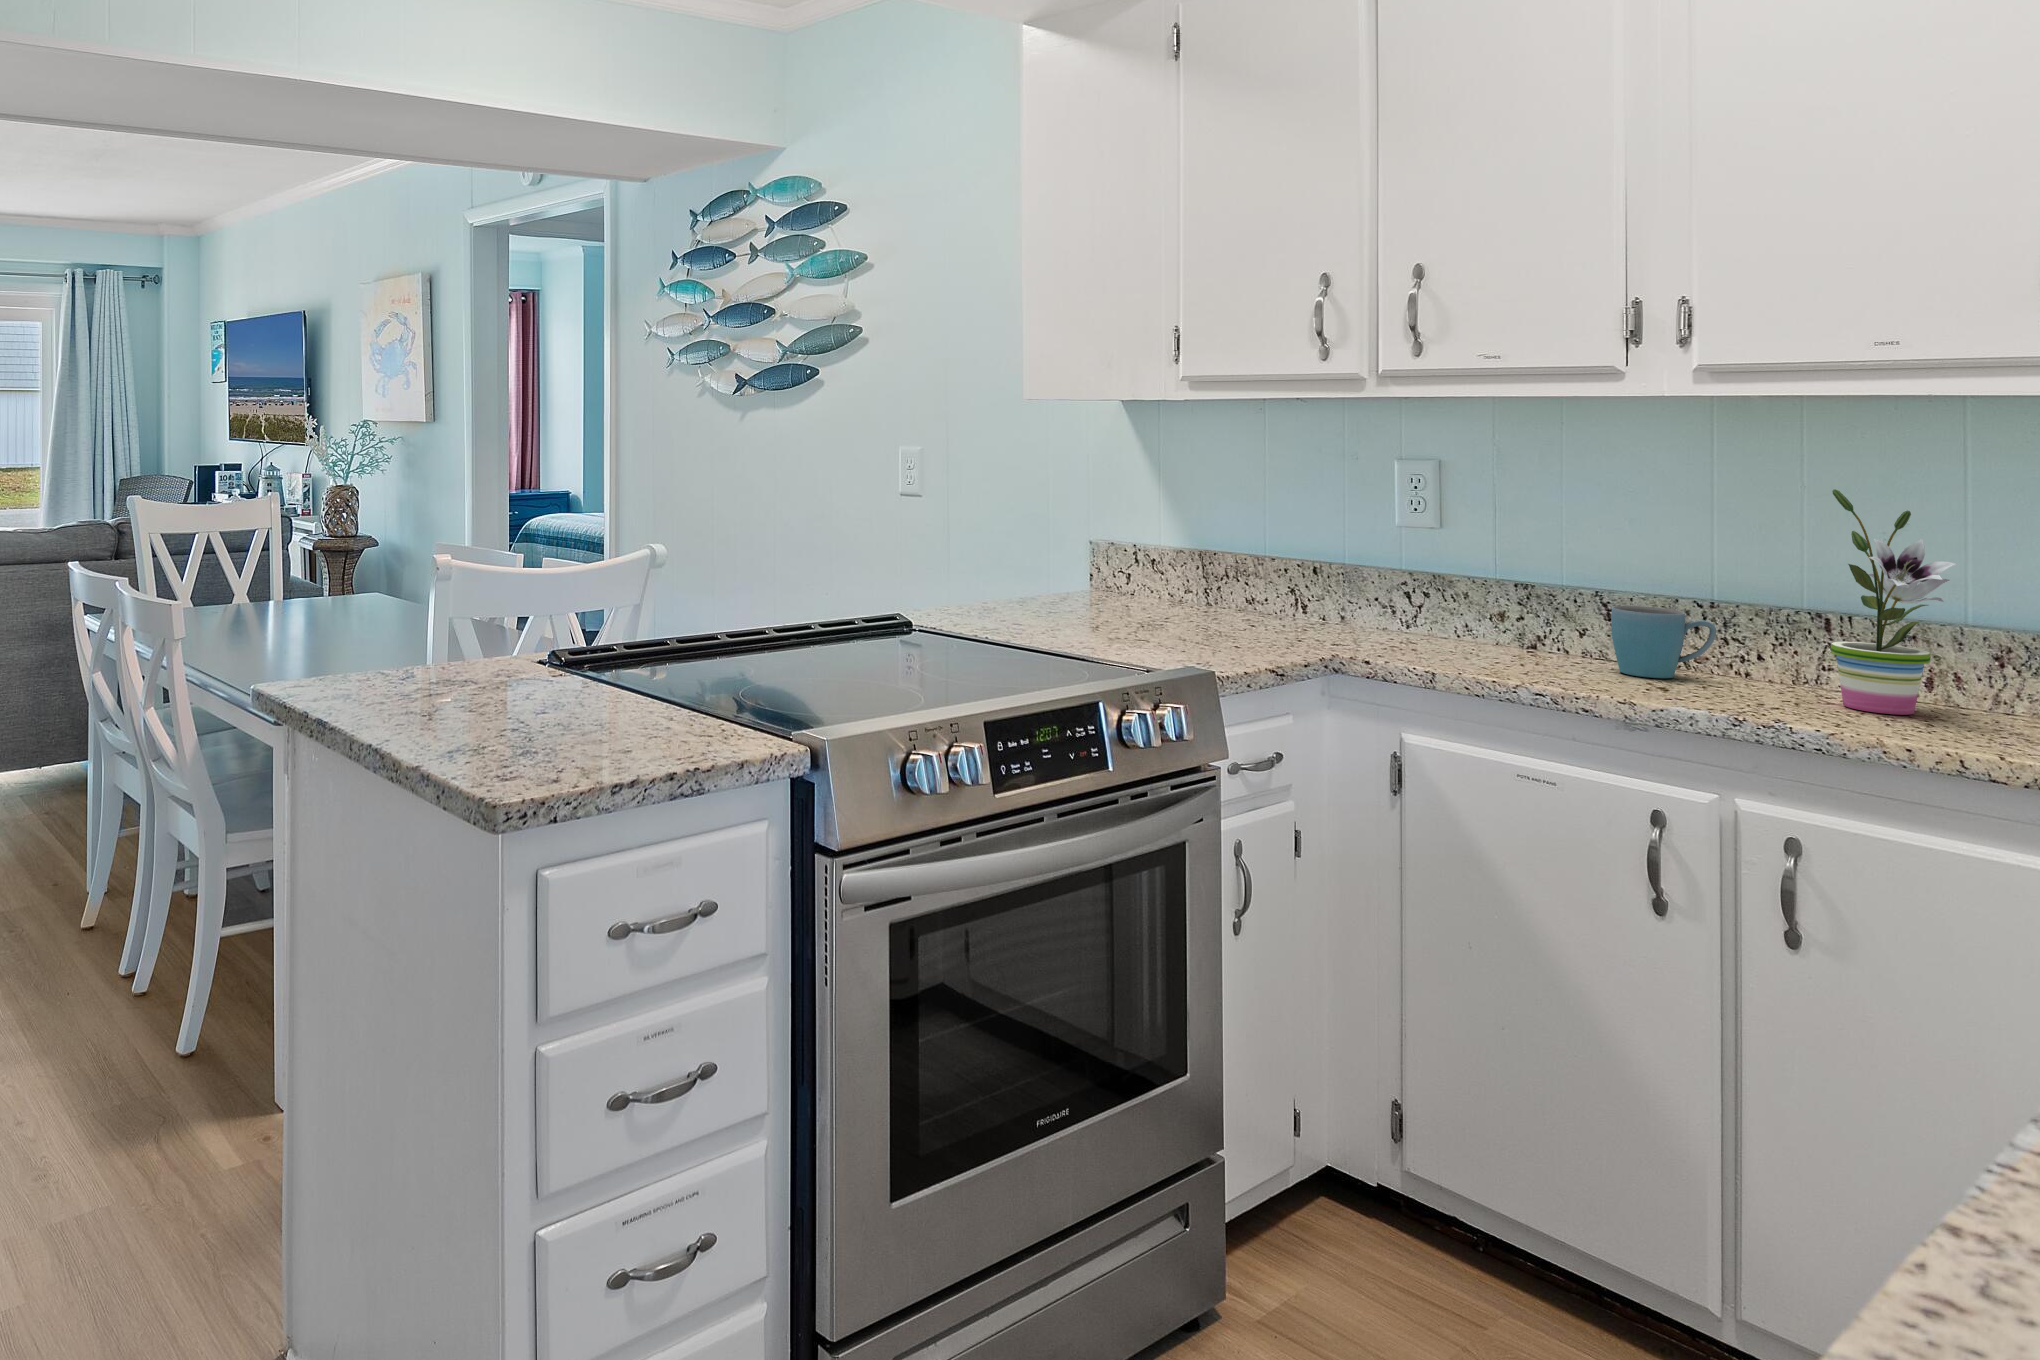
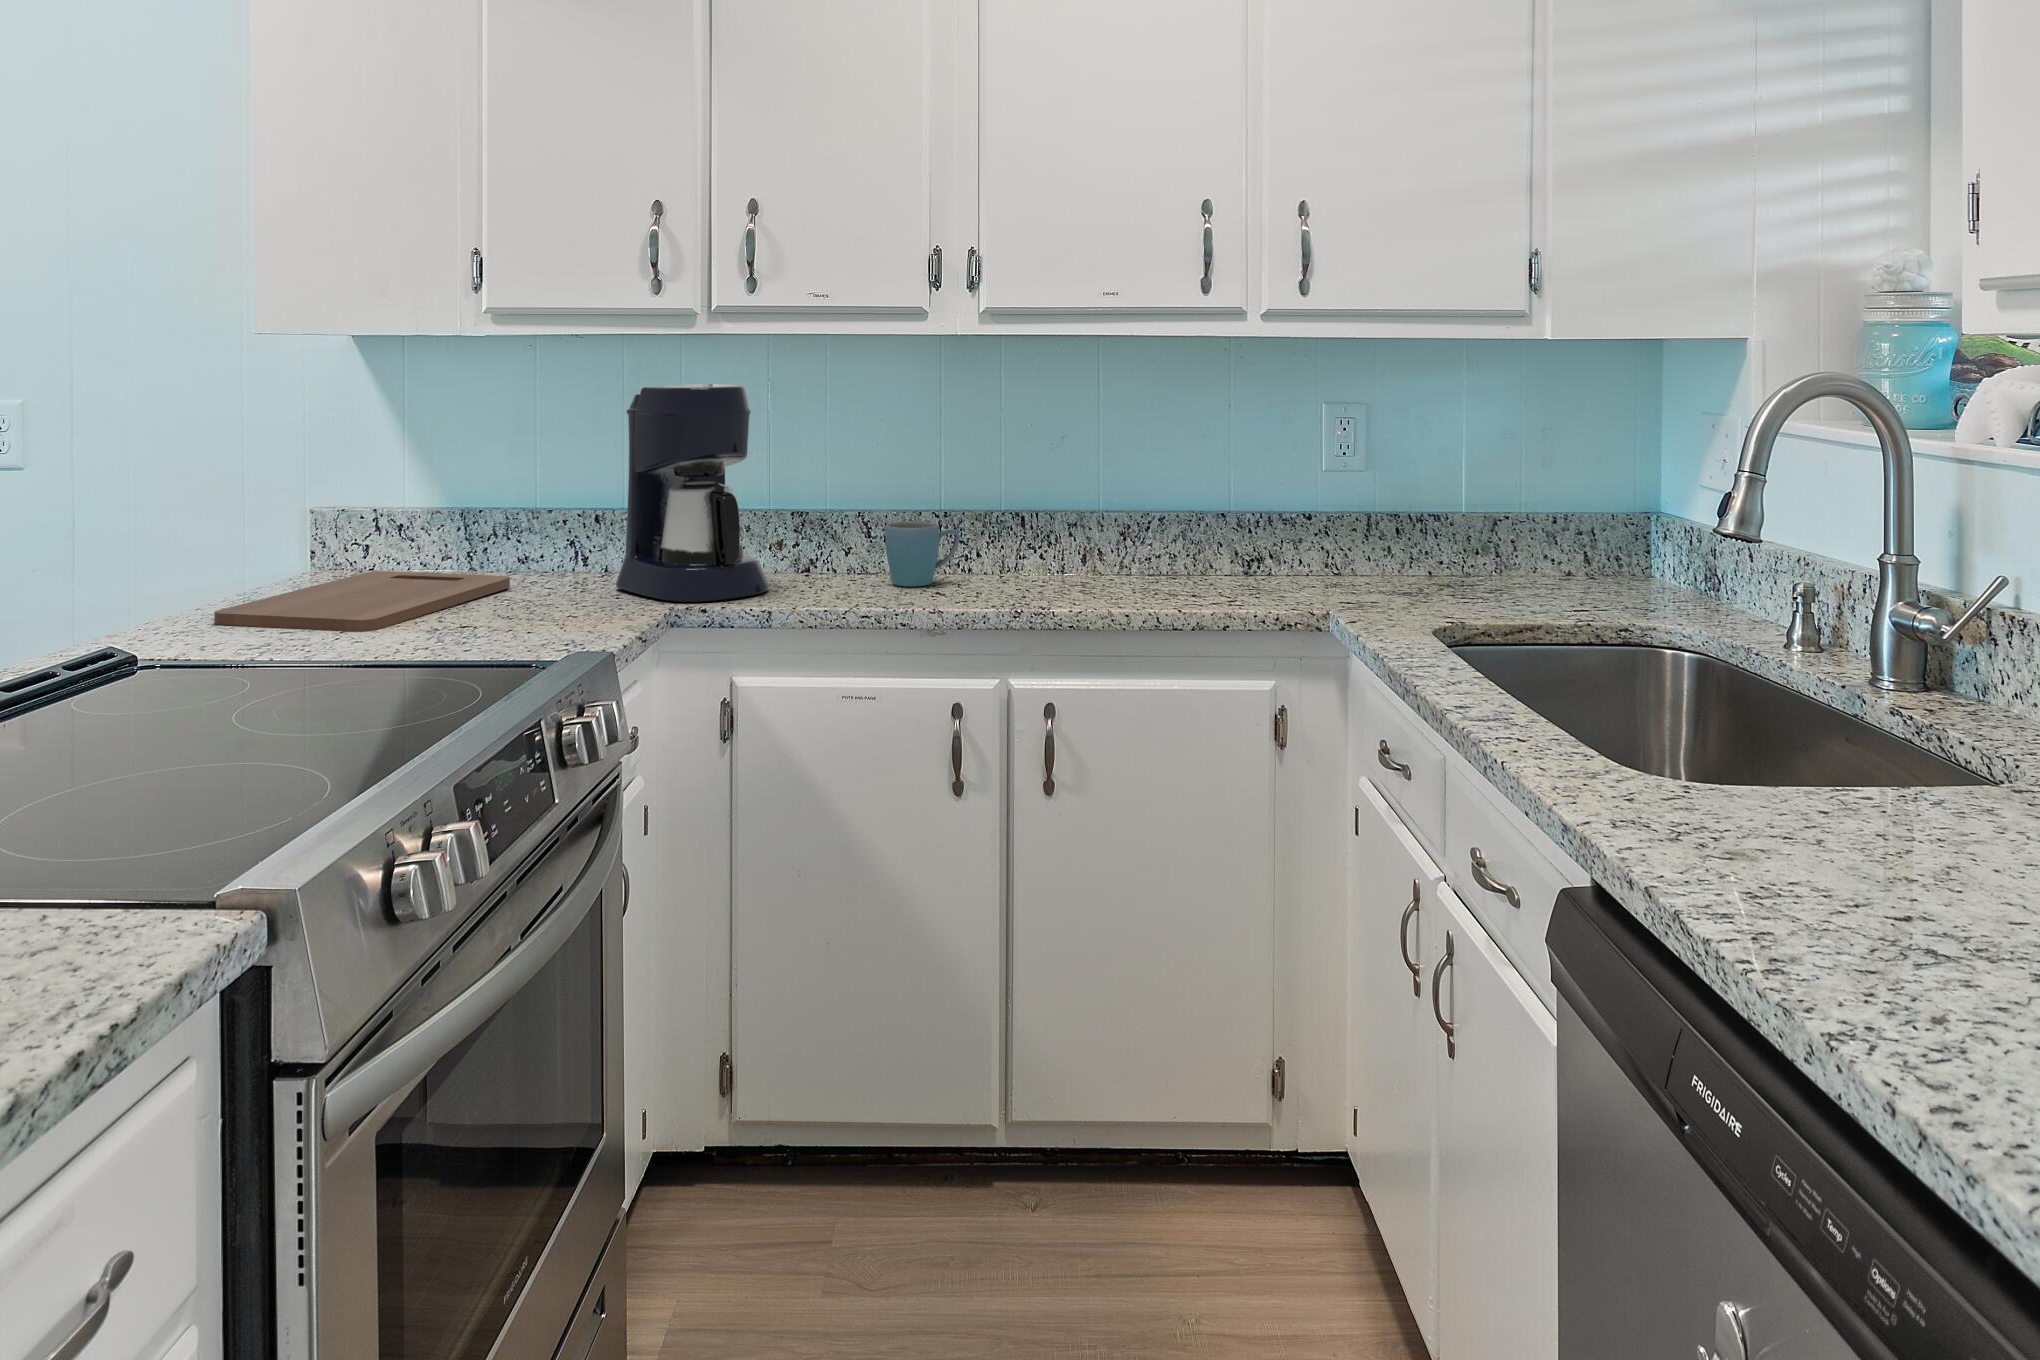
coffee maker: none [1310,449,1464,656] -> present [616,384,769,602]
potted plant: present [1831,489,1956,715] -> none [1039,408,1119,589]
cutting board: none [983,592,1221,629] -> present [214,571,510,632]

